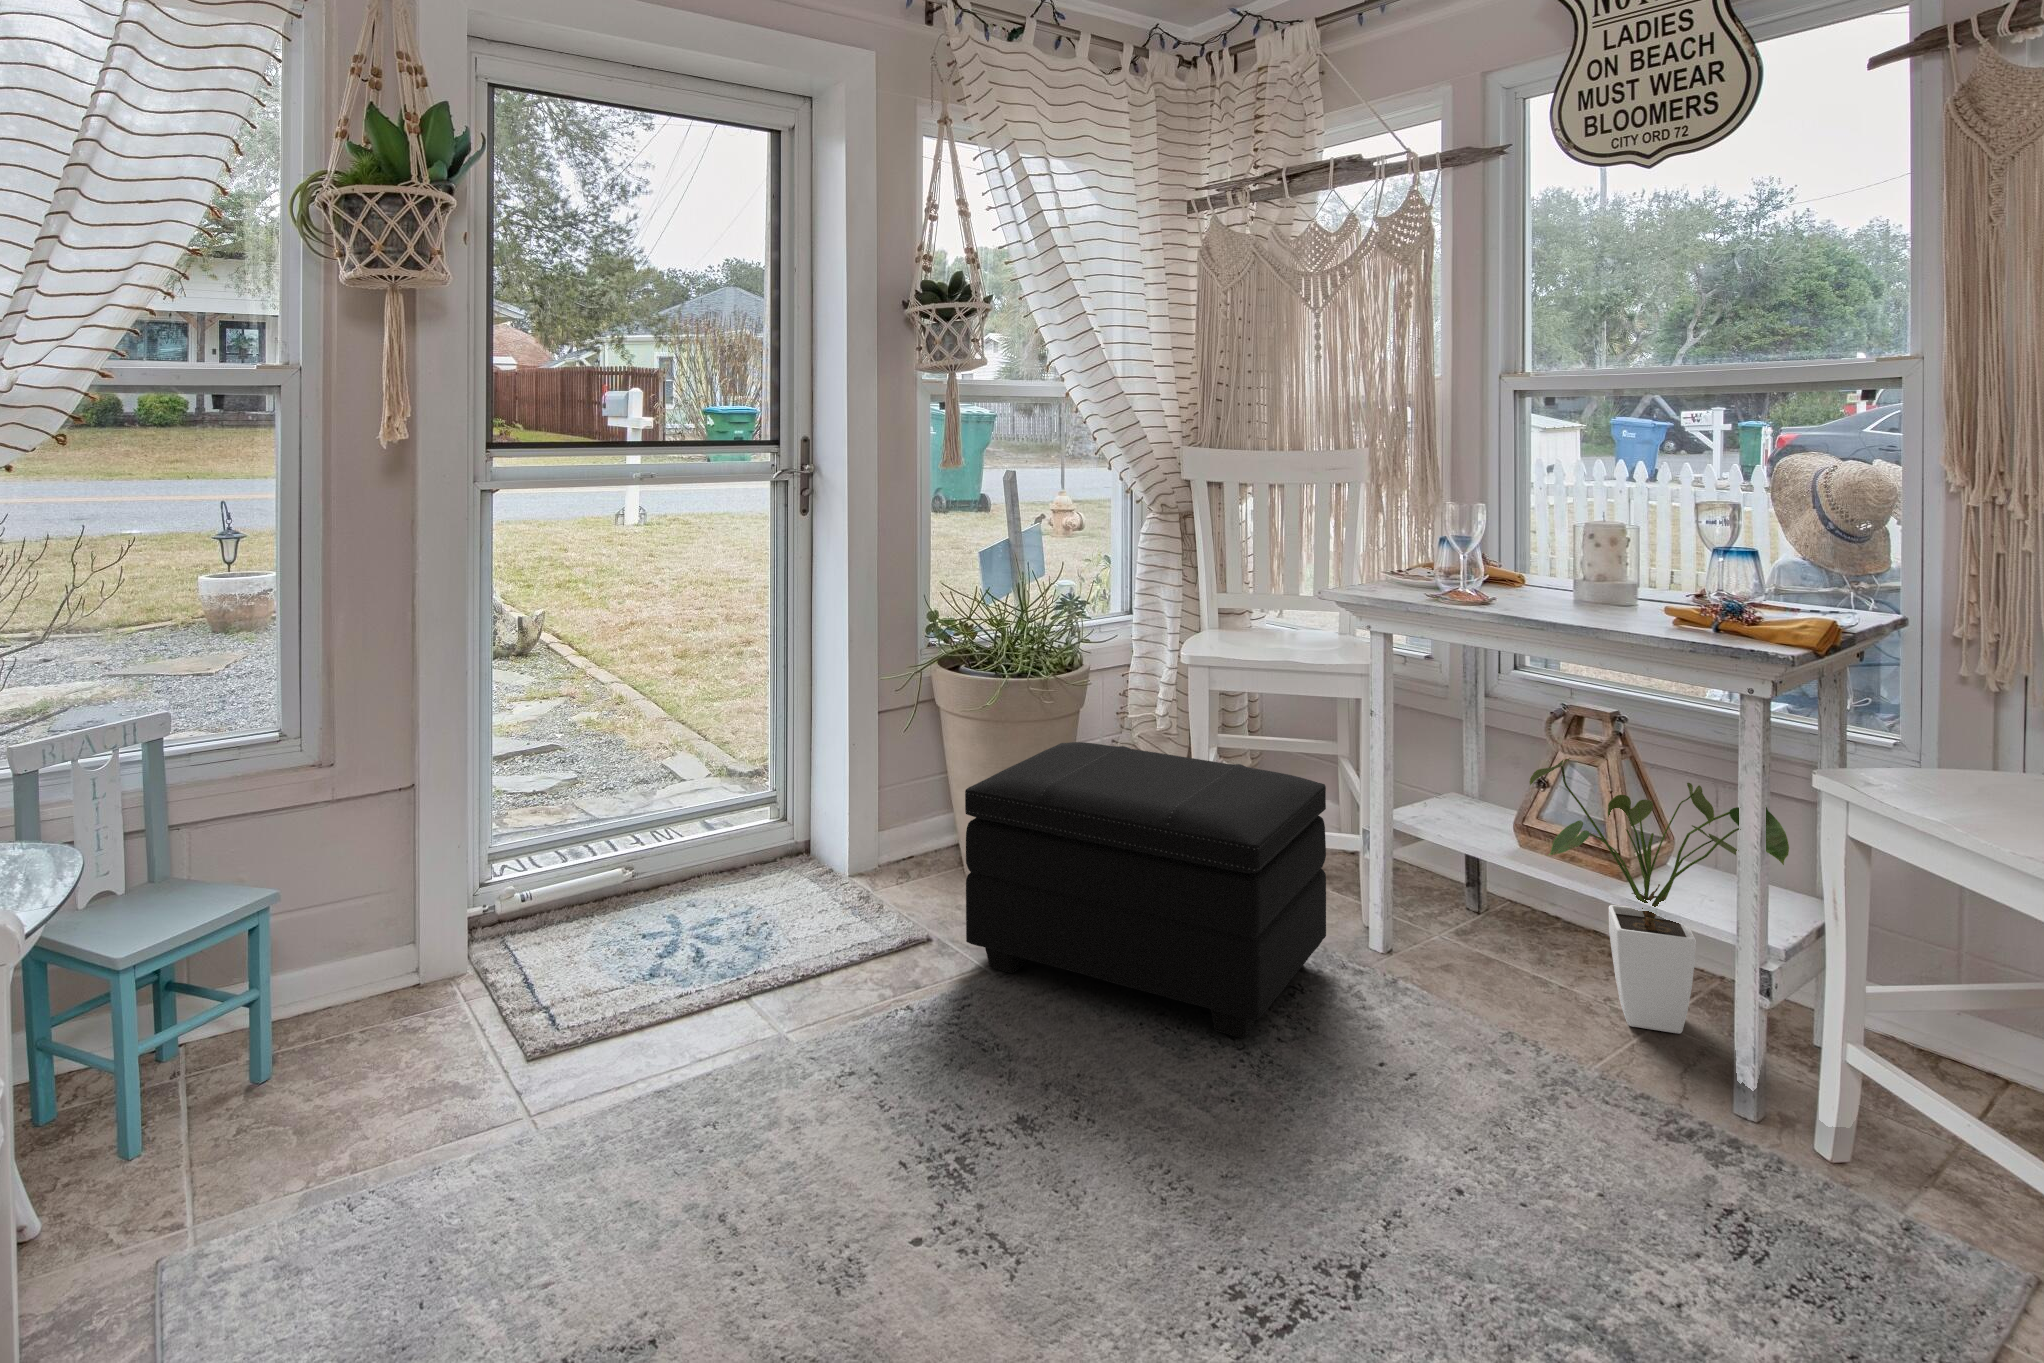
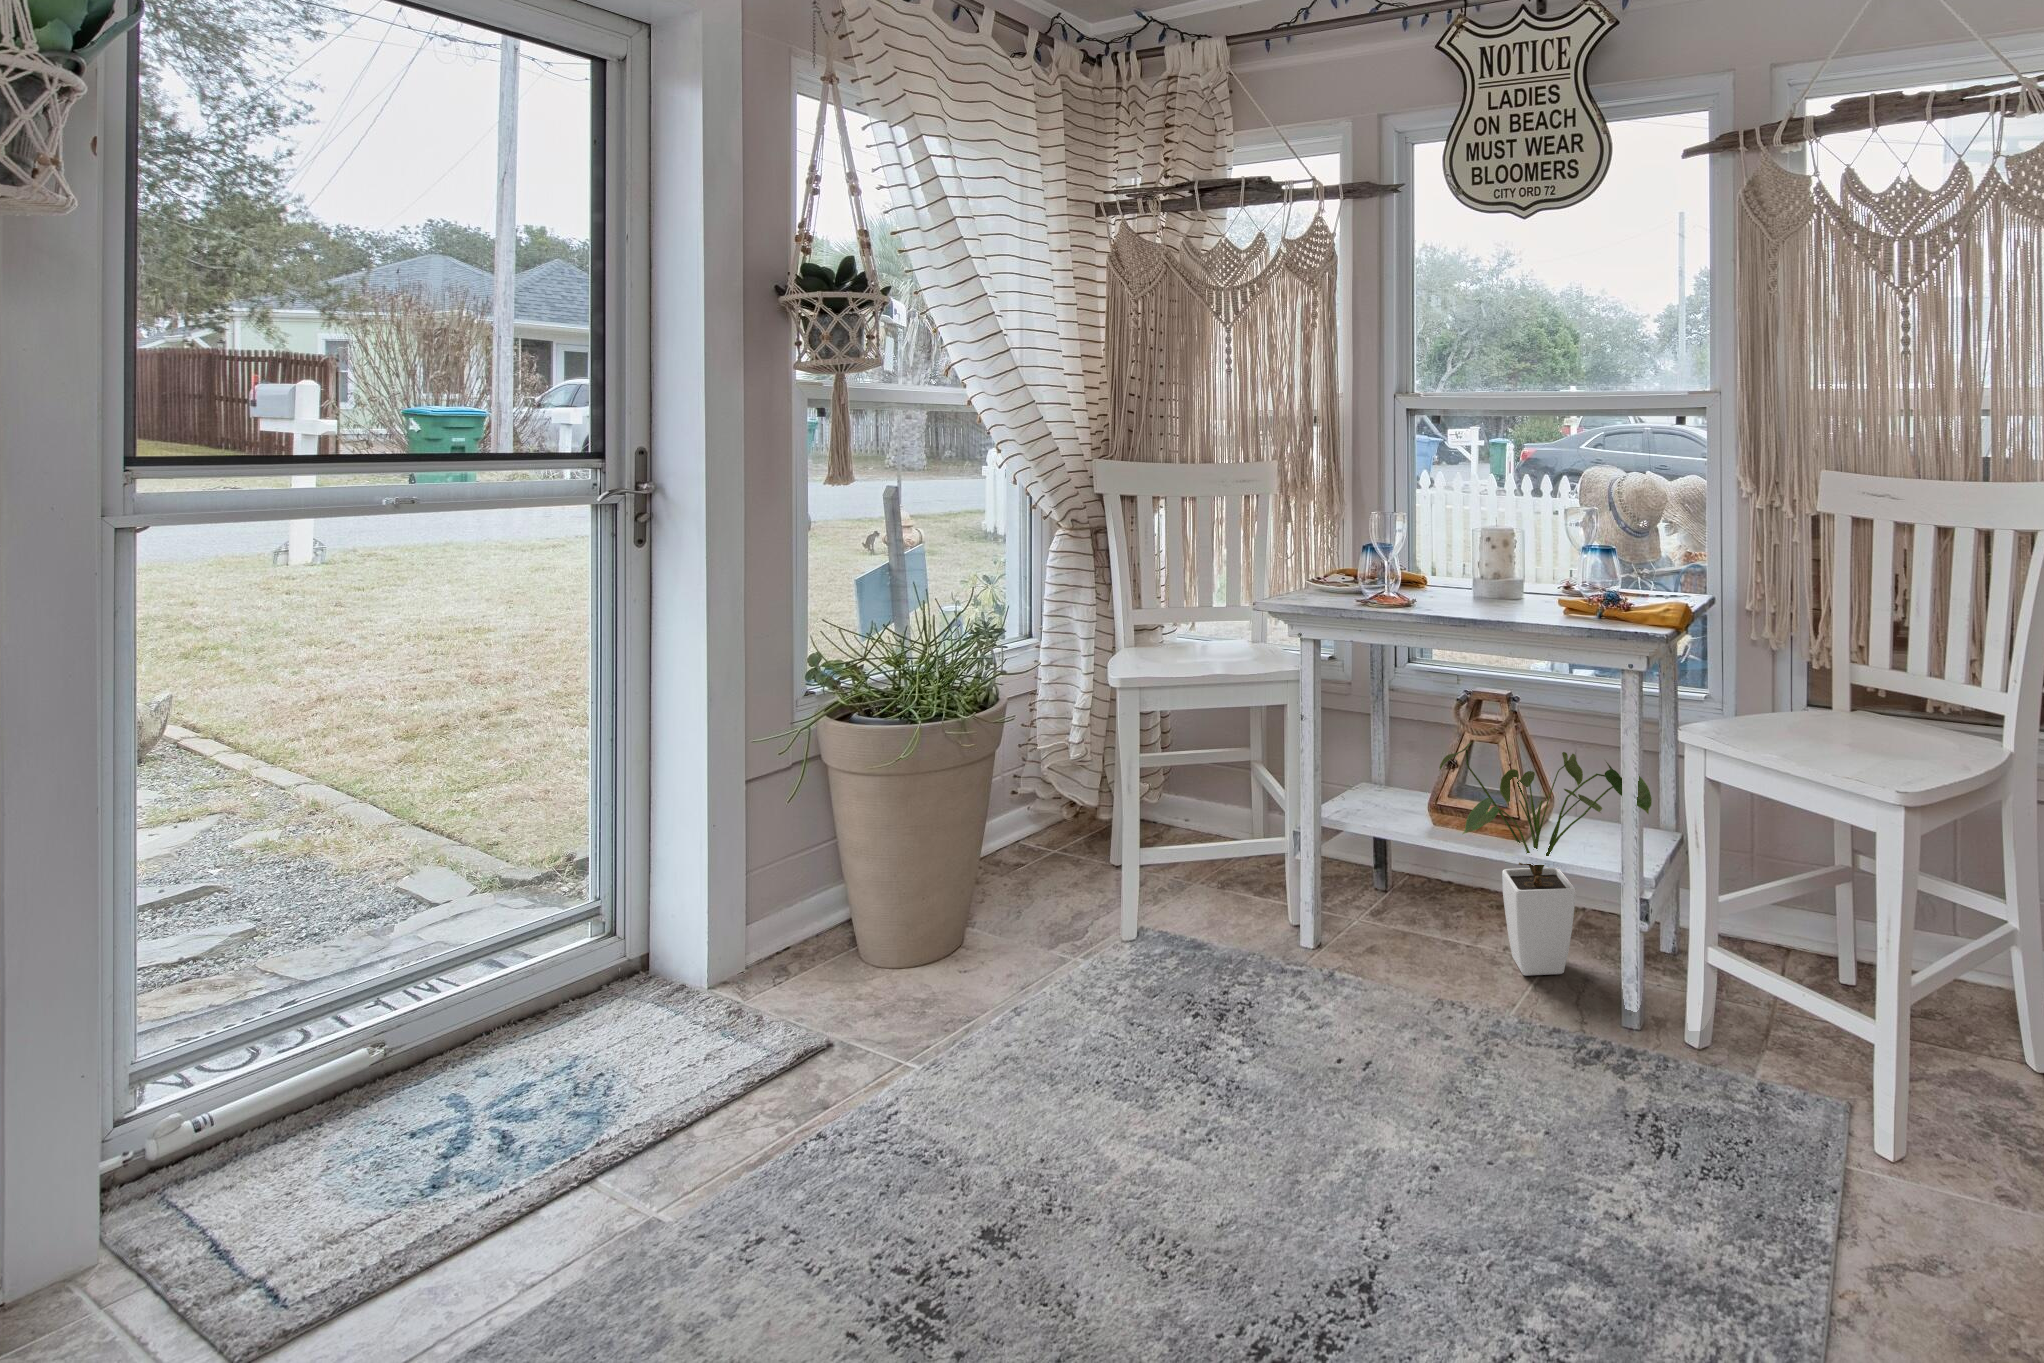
footstool: present [965,742,1326,1038] -> none [882,783,1262,1069]

